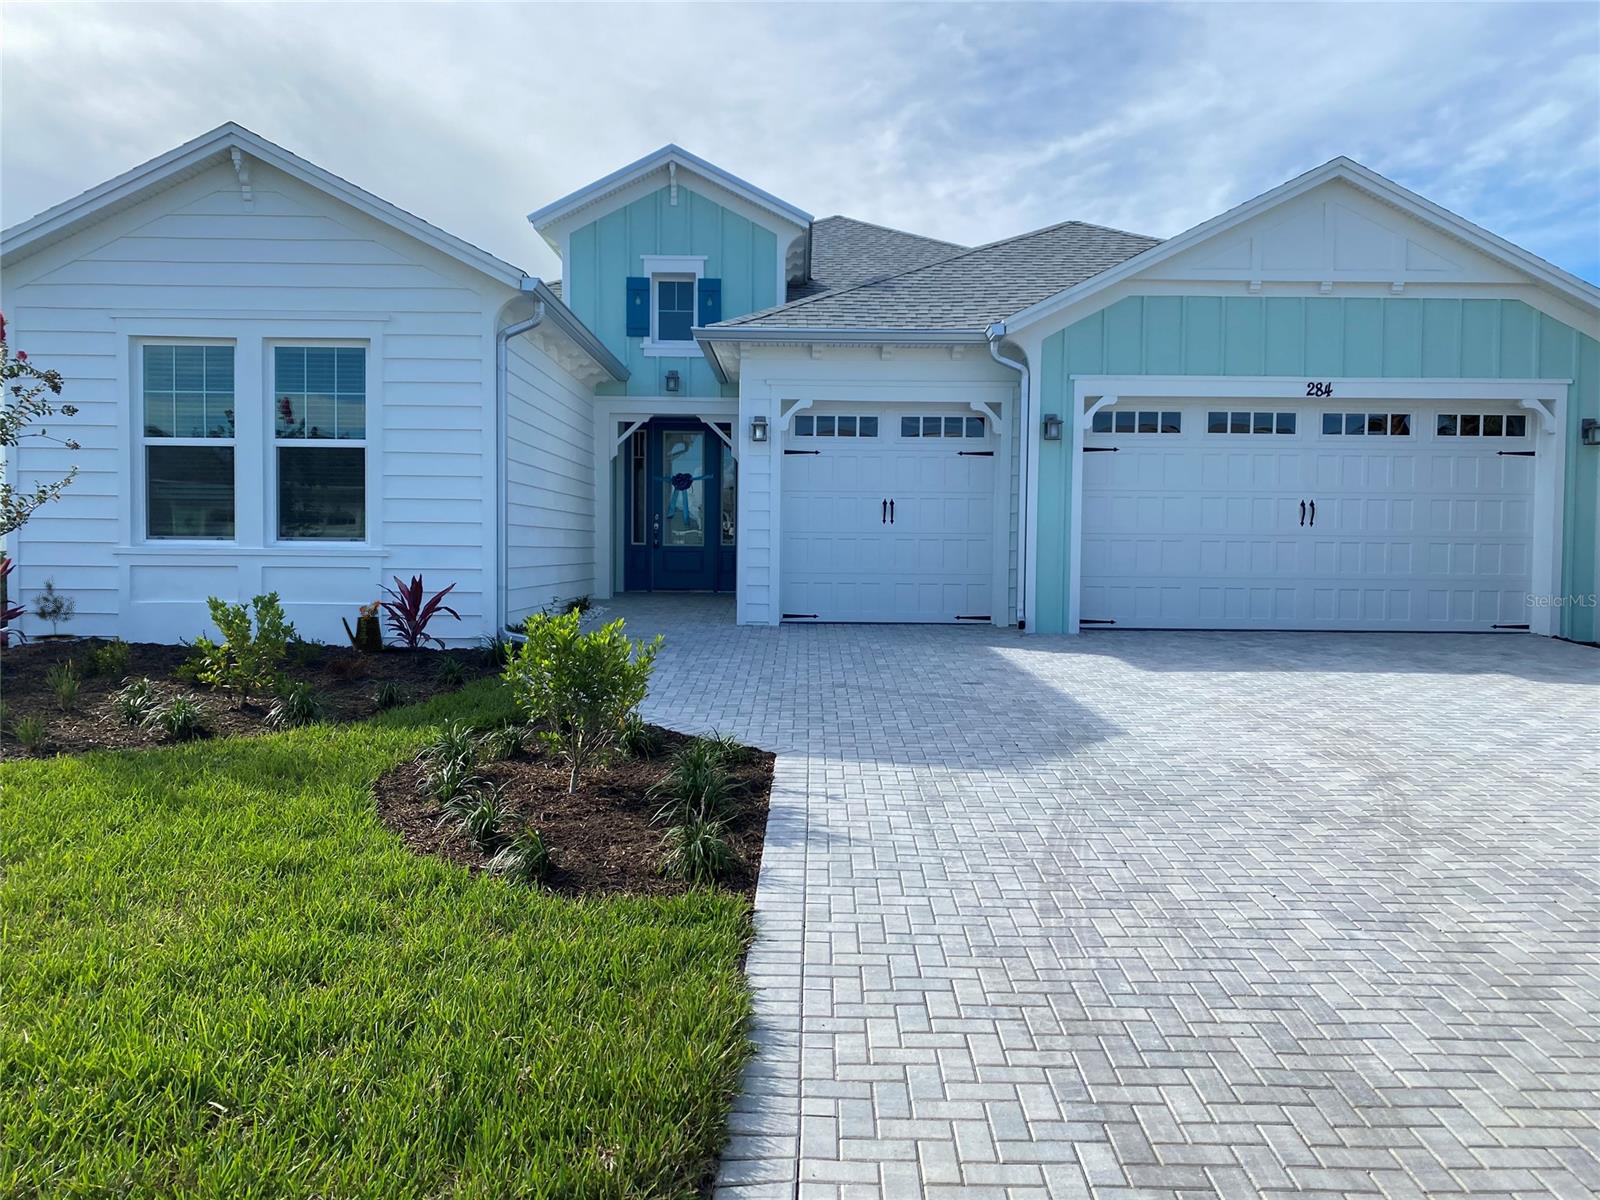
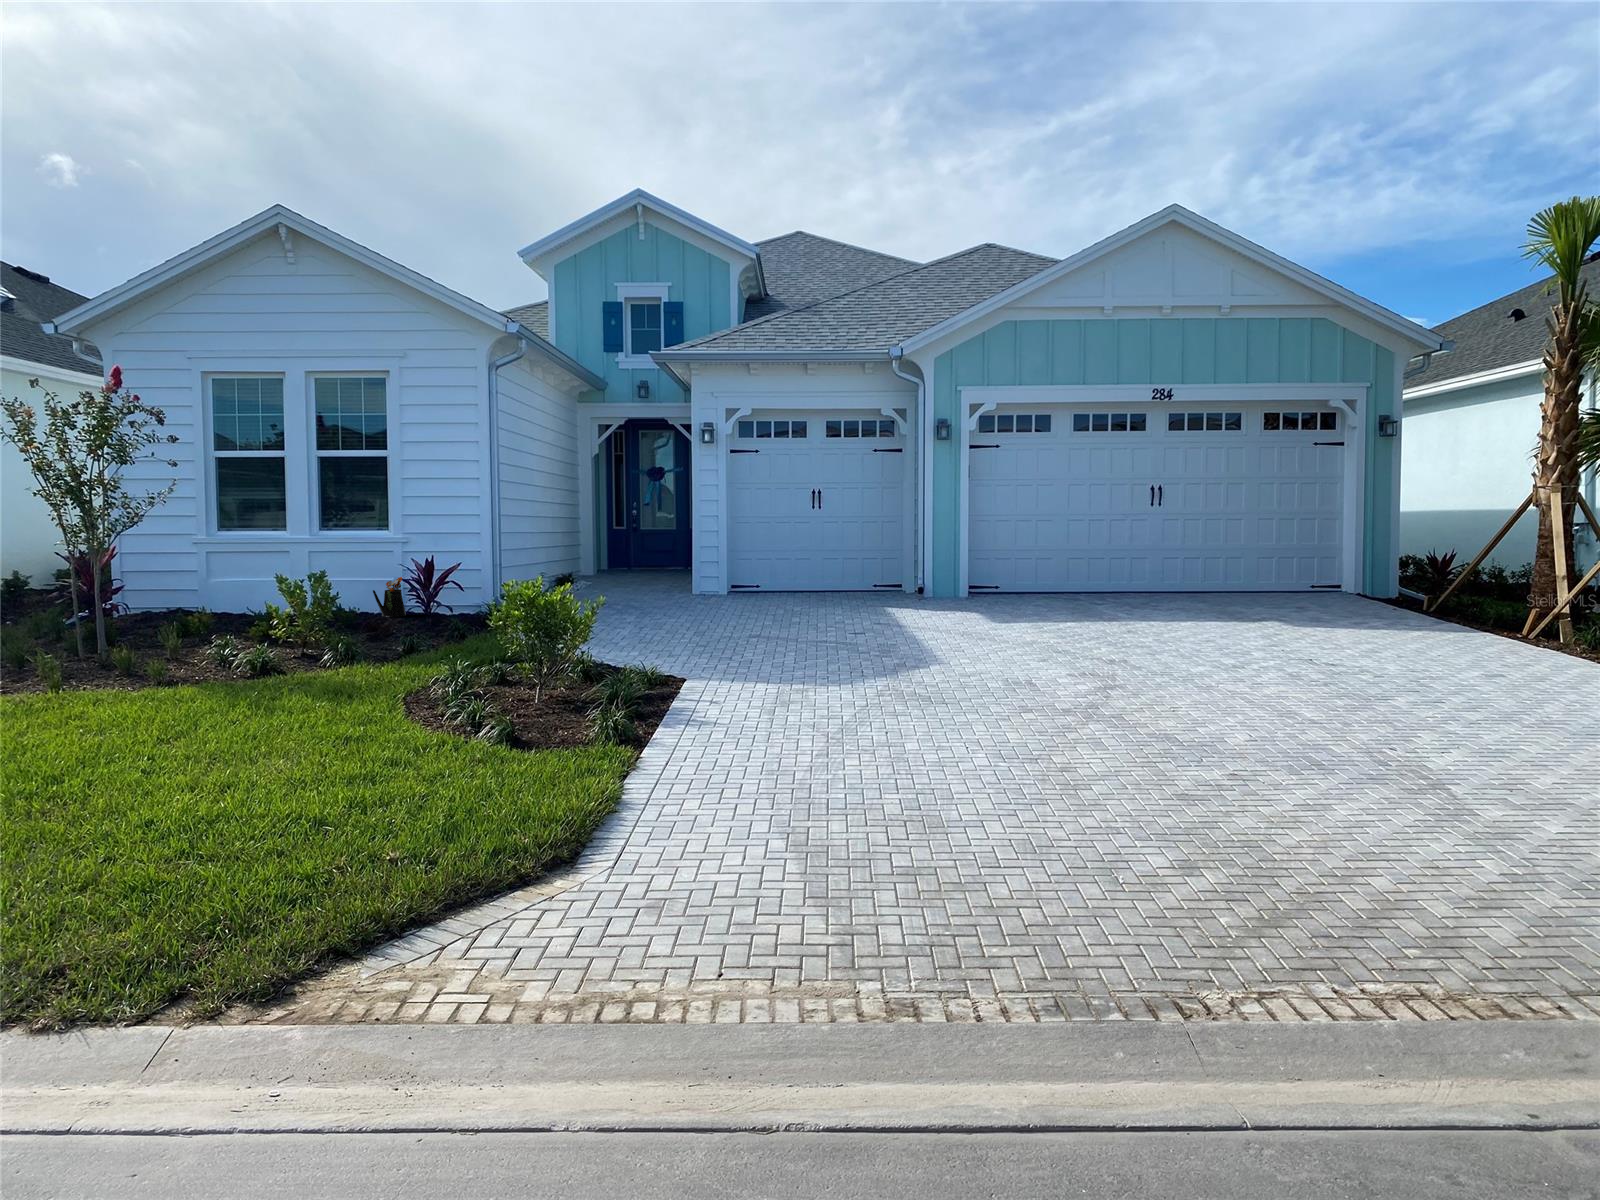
potted tree: present [31,582,75,641] -> none [127,561,167,613]

